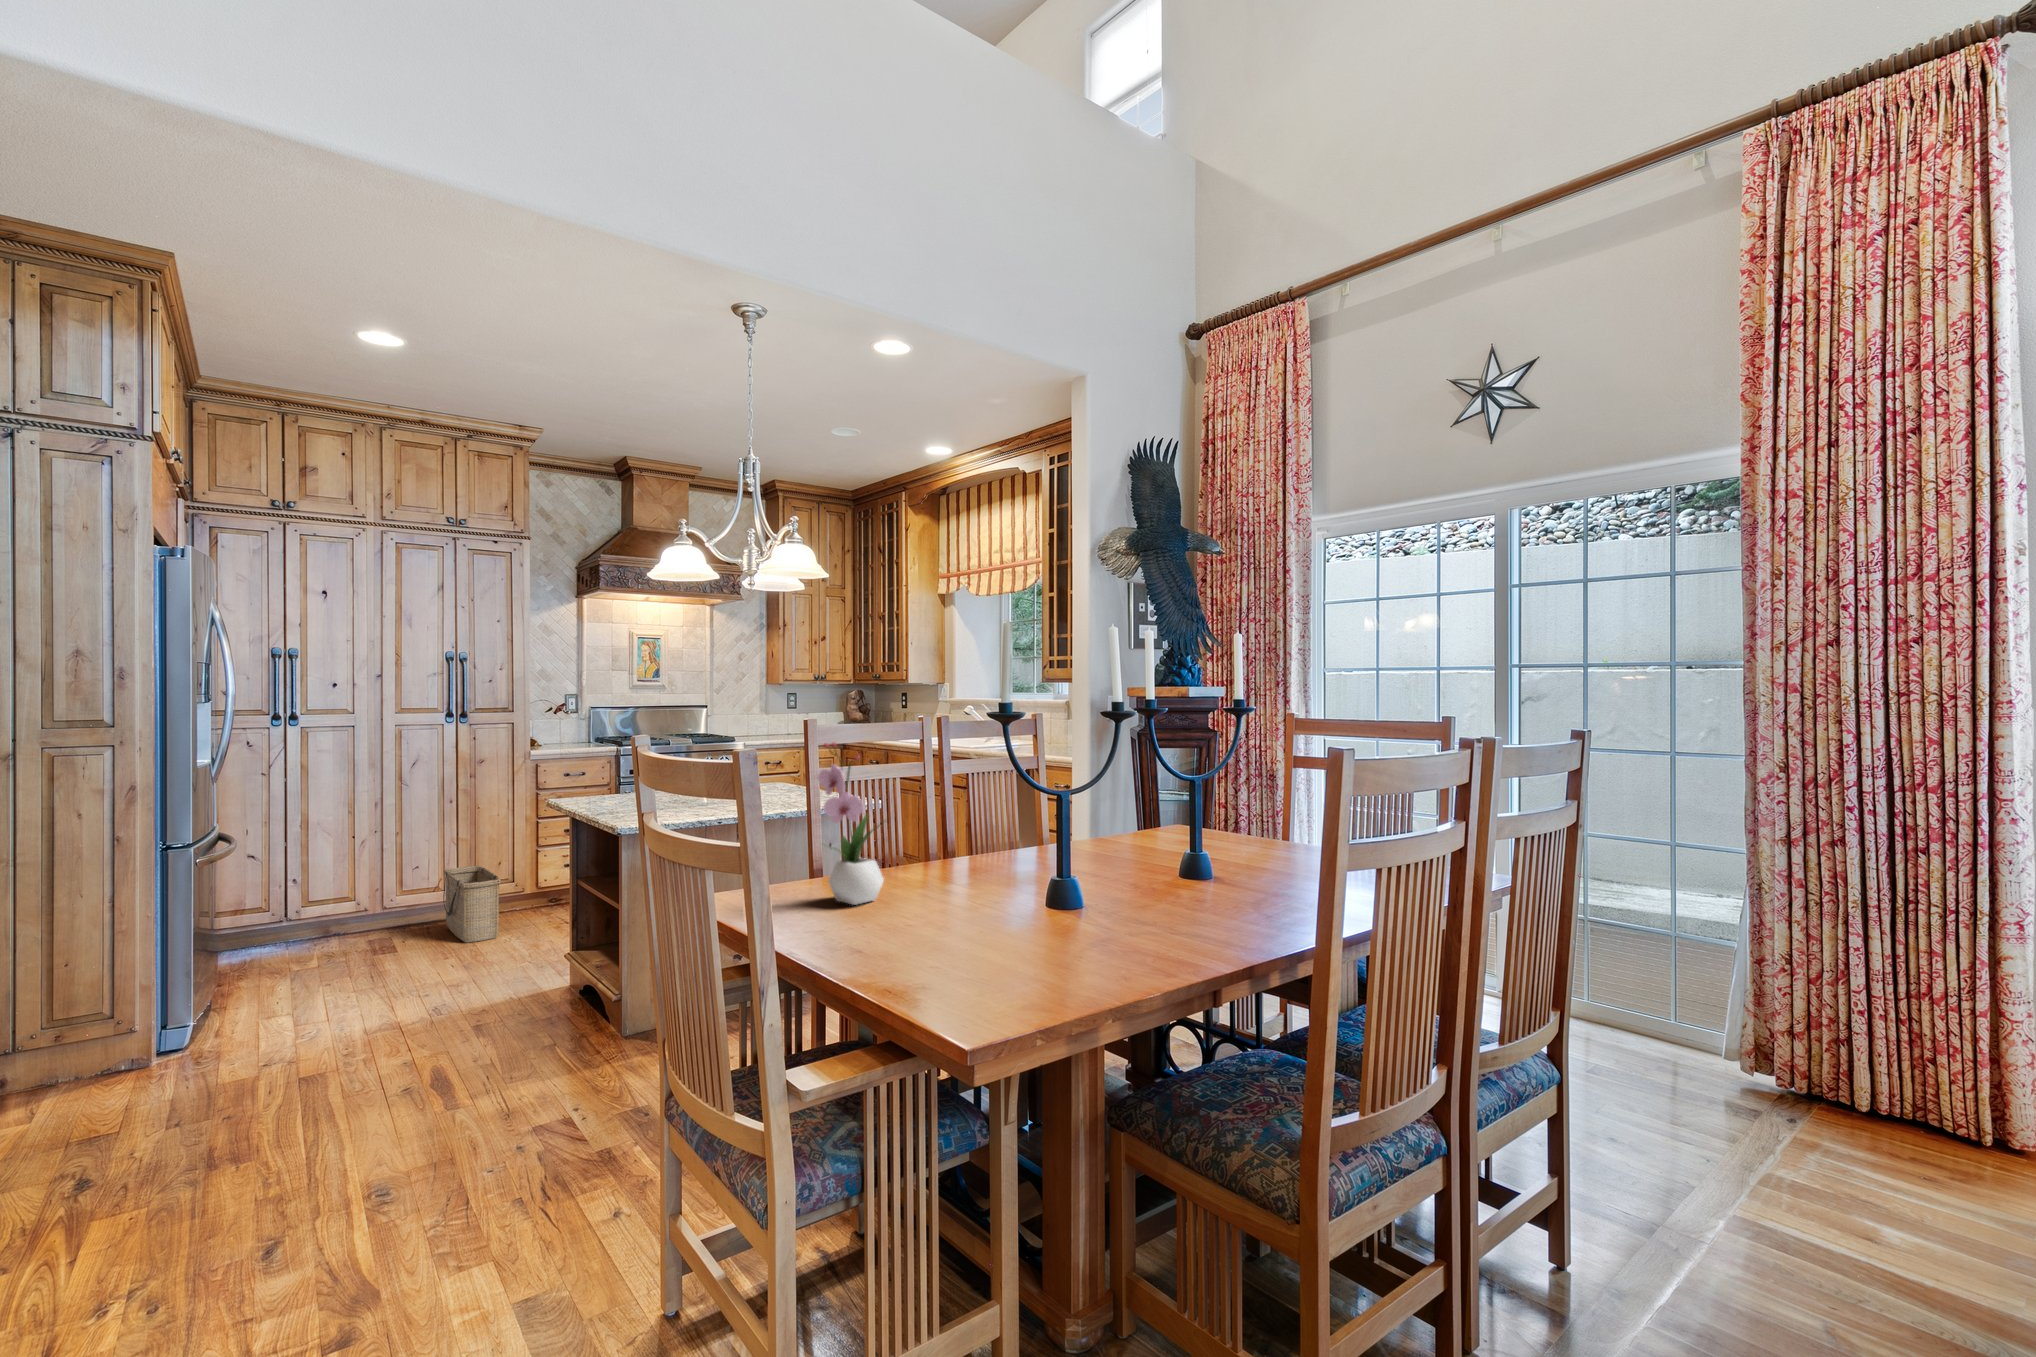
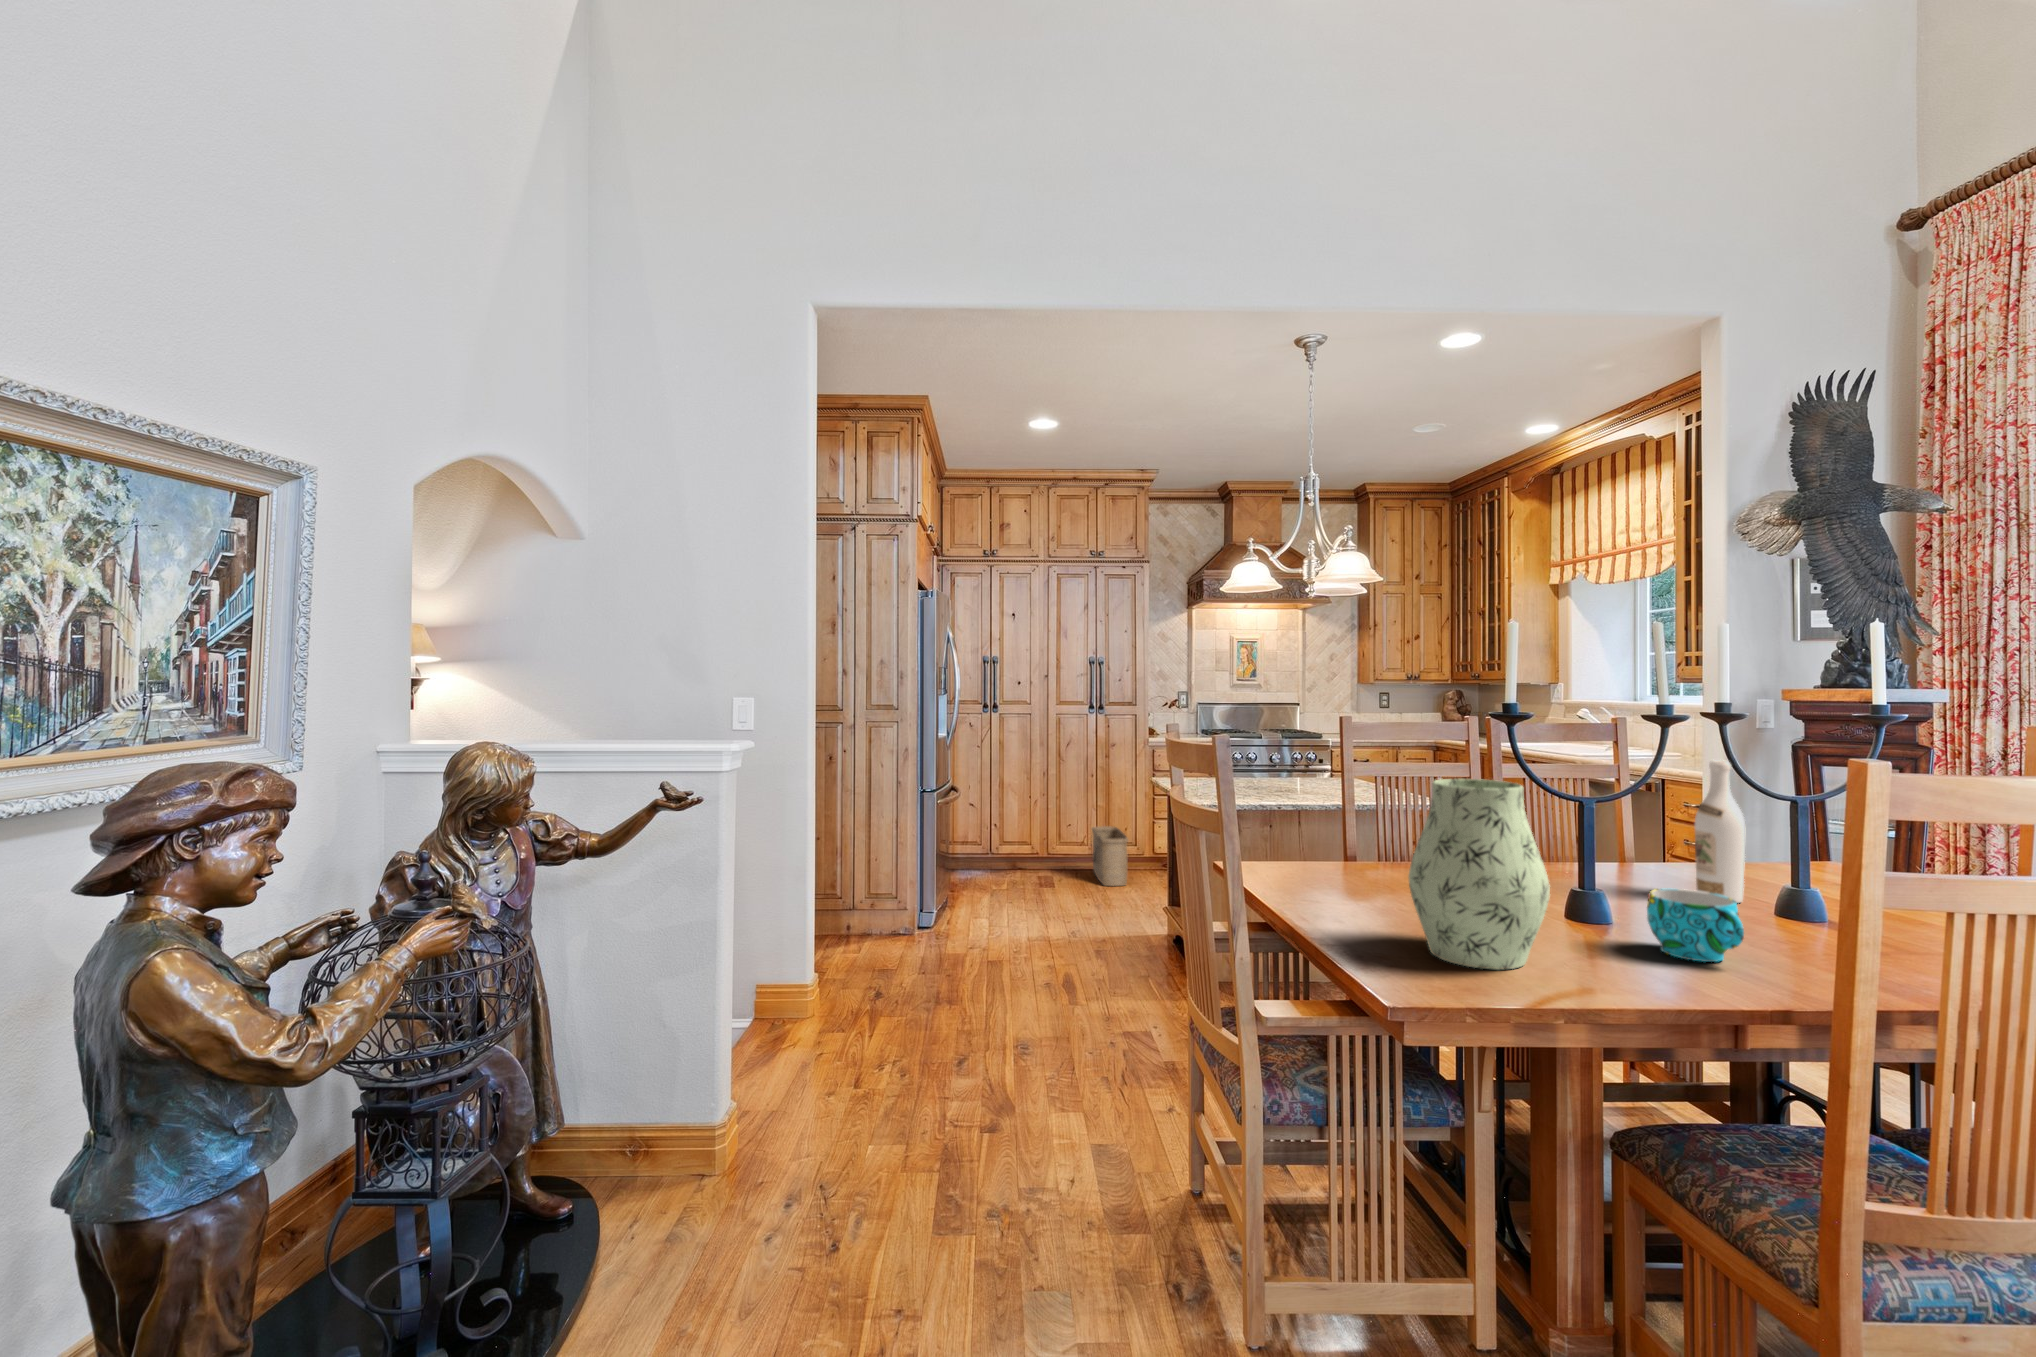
flower arrangement: present [818,743,884,905] -> none [1336,734,1411,888]
wine bottle: none [1112,752,1146,875] -> present [1695,760,1745,903]
vase: none [922,783,1048,974] -> present [1408,779,1550,970]
cup: none [1106,869,1179,931] -> present [1647,889,1744,962]

